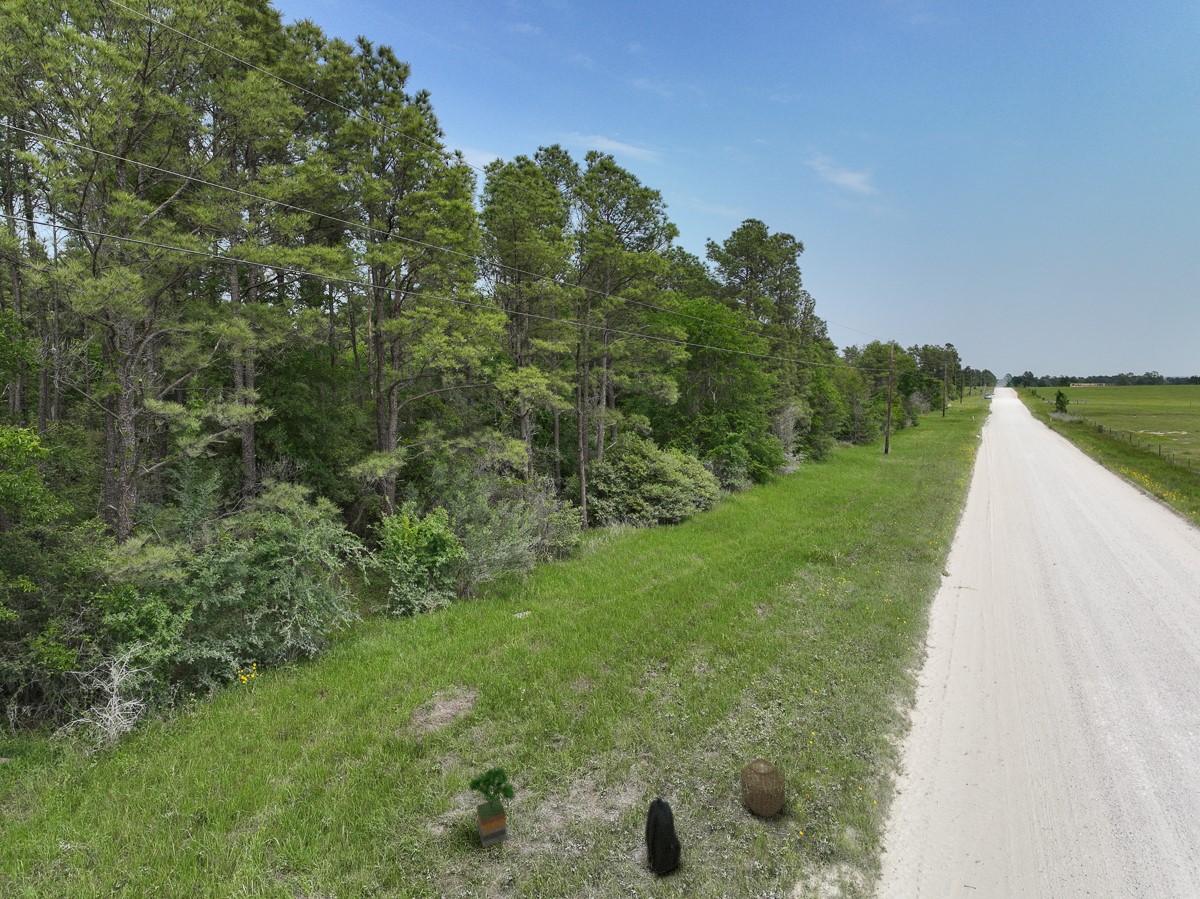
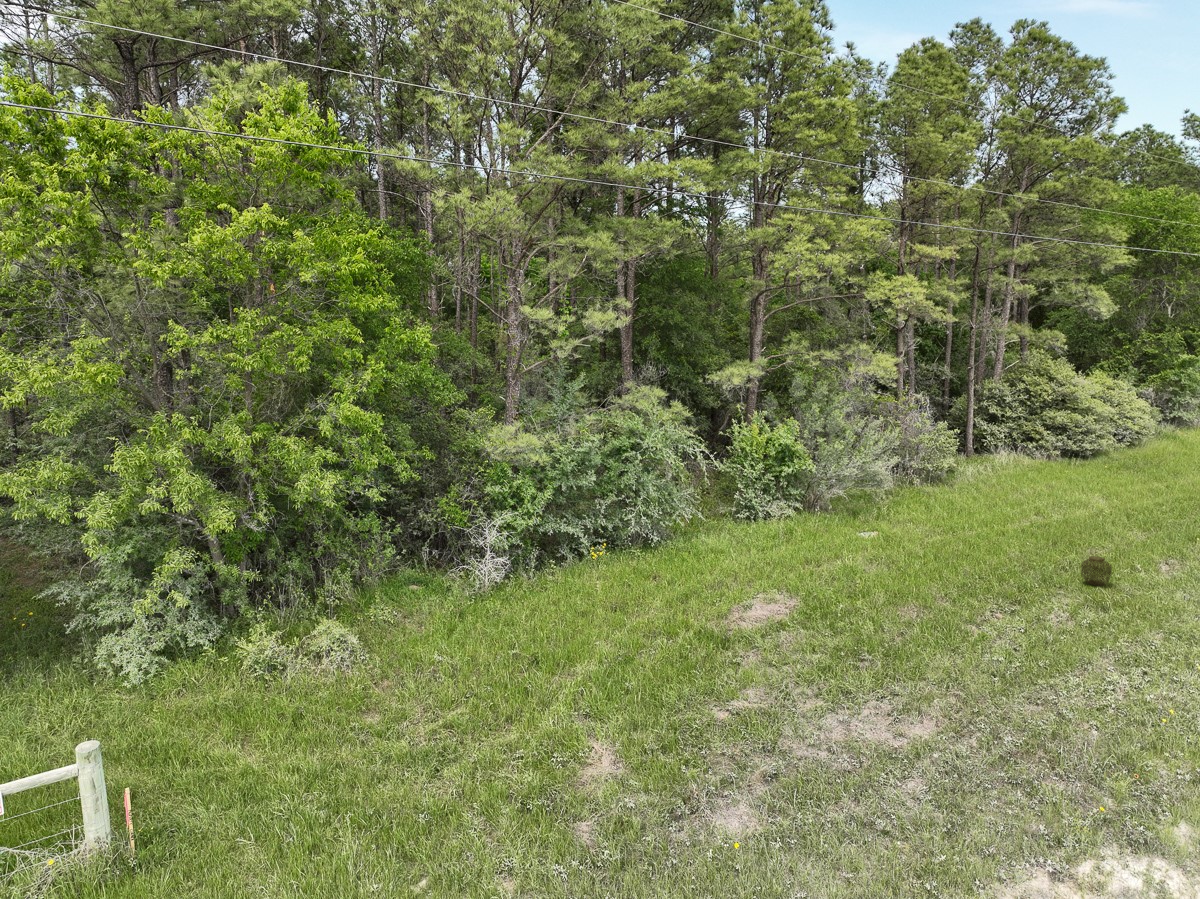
potted tree: present [469,768,514,847] -> none [907,536,934,573]
backpack: present [645,798,681,874] -> none [1012,554,1034,589]

